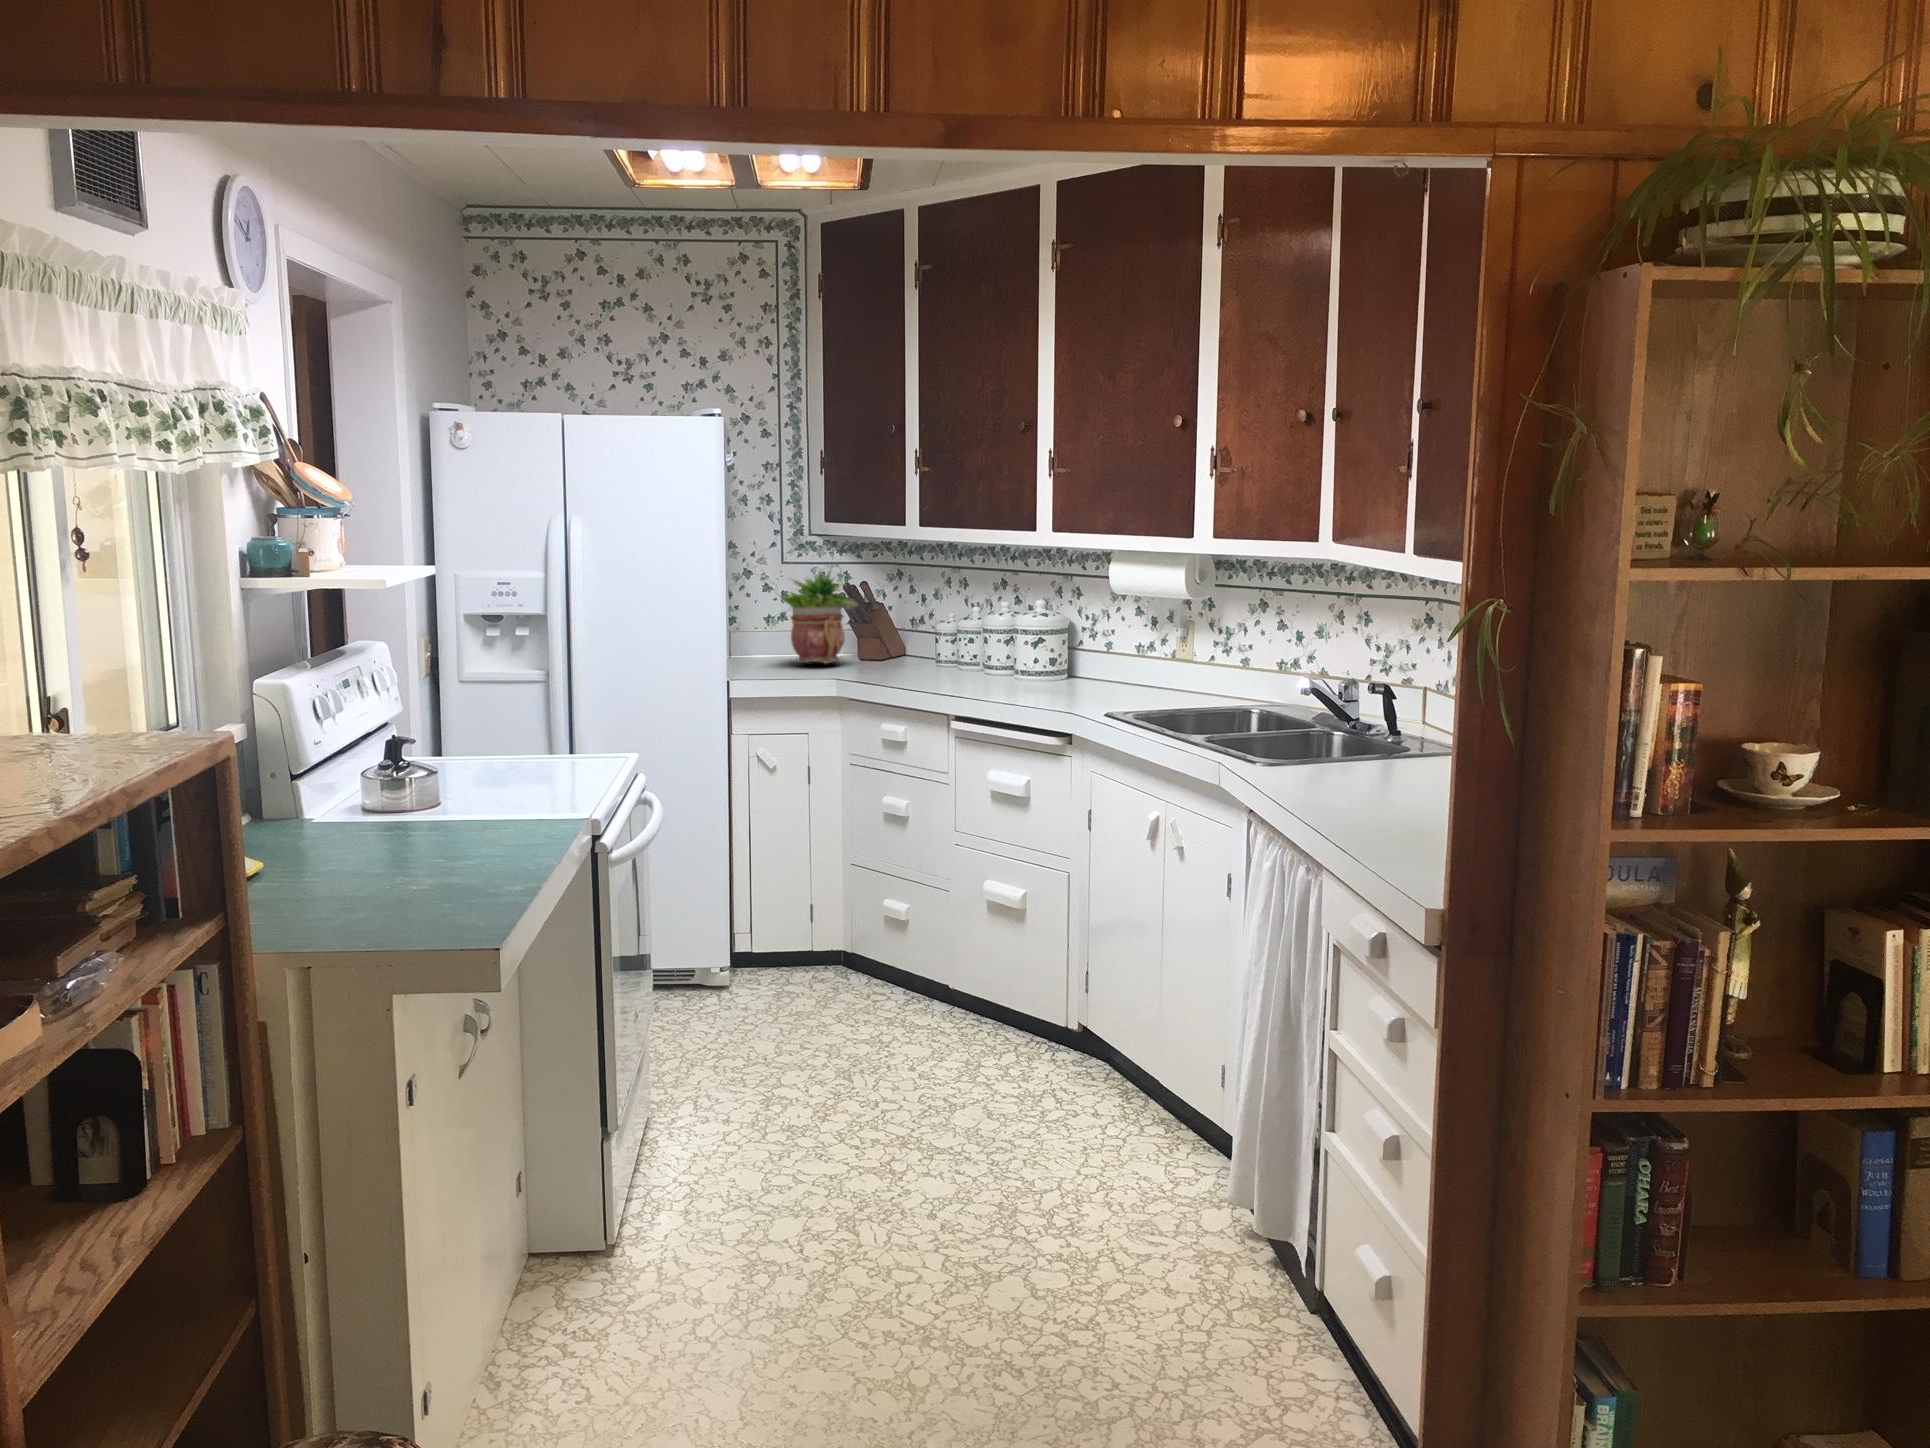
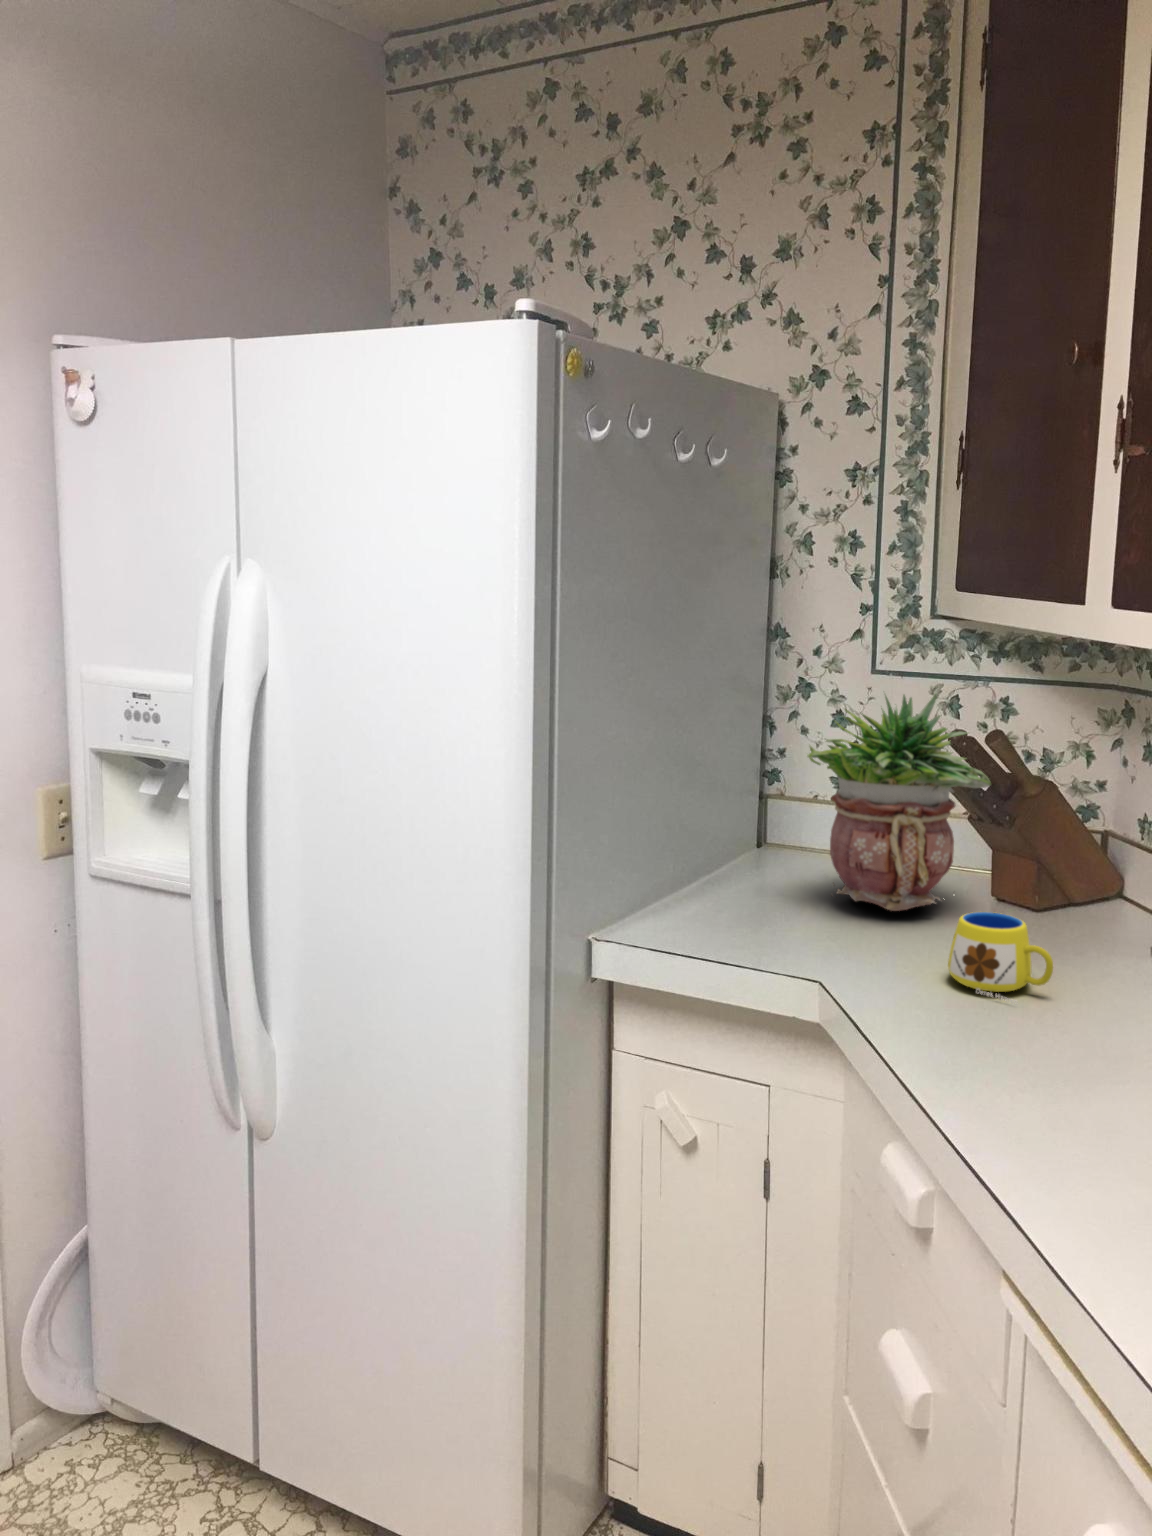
mug: none [865,649,905,677] -> present [948,912,1053,1002]

